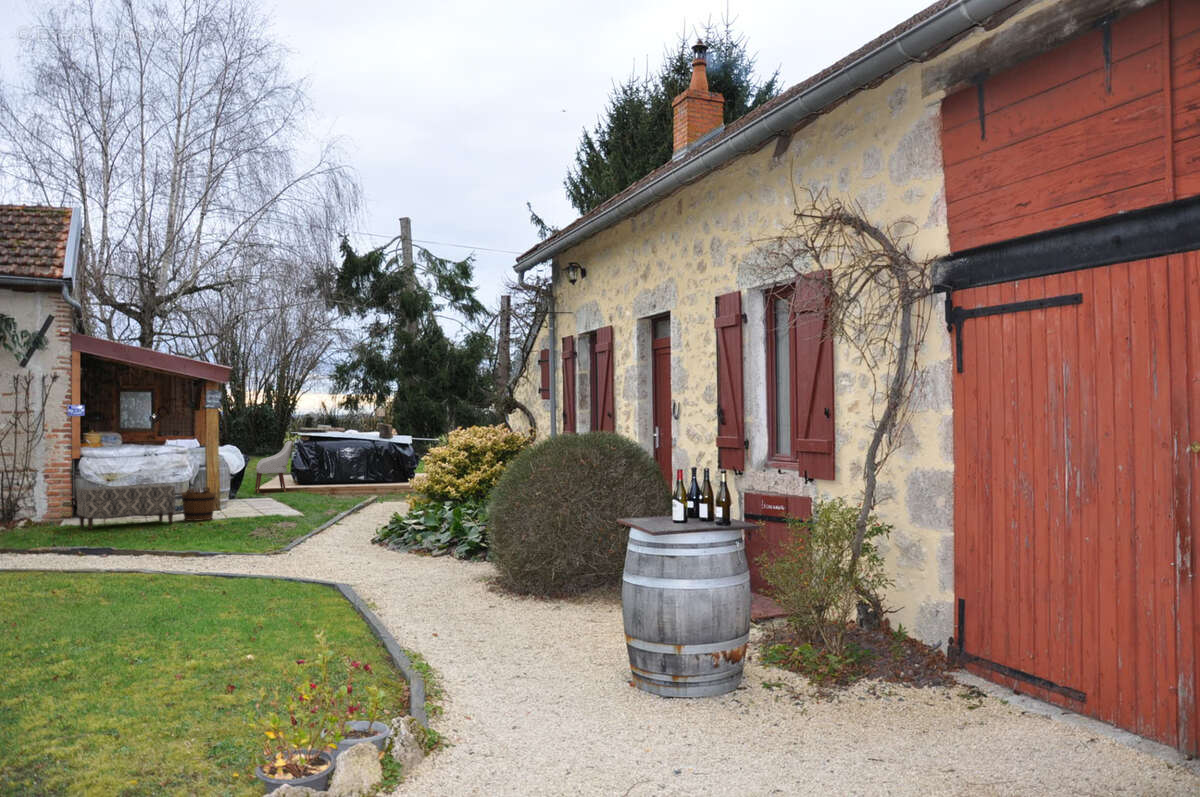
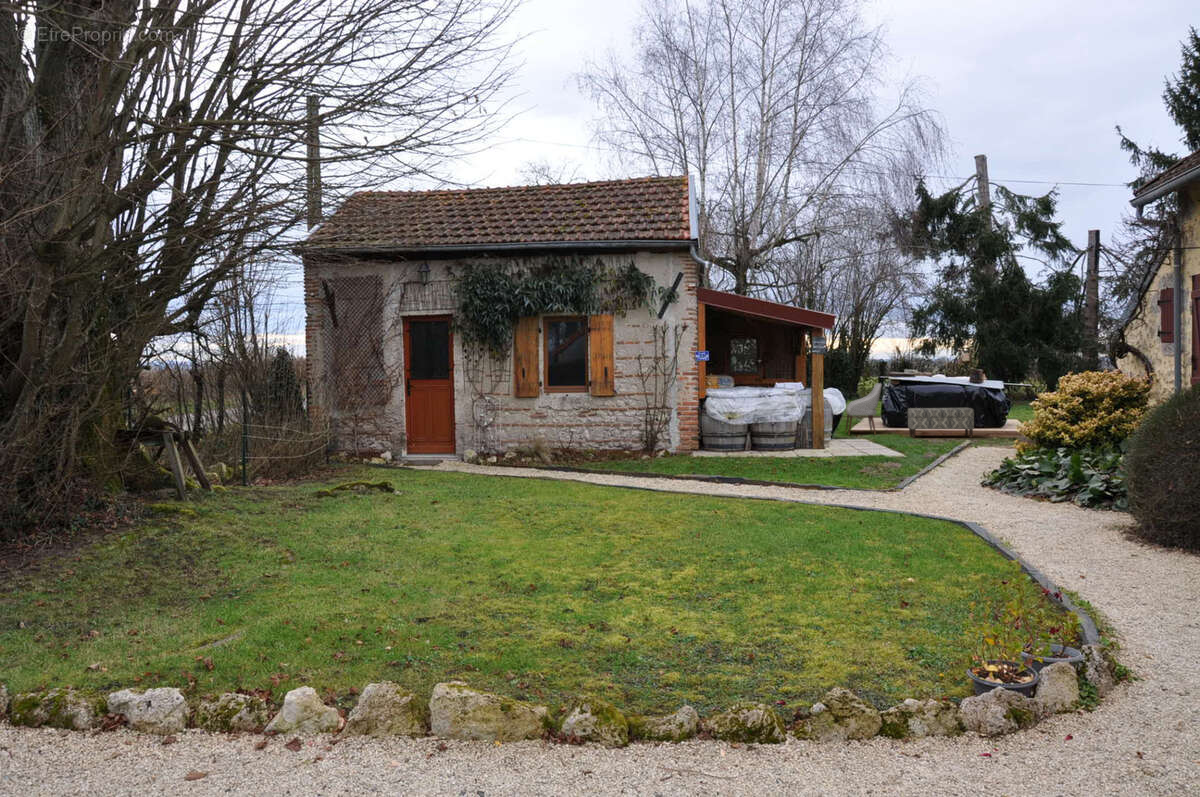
bench: present [77,484,175,530] -> present [908,408,974,438]
bucket: present [182,487,215,521] -> none [789,427,818,458]

